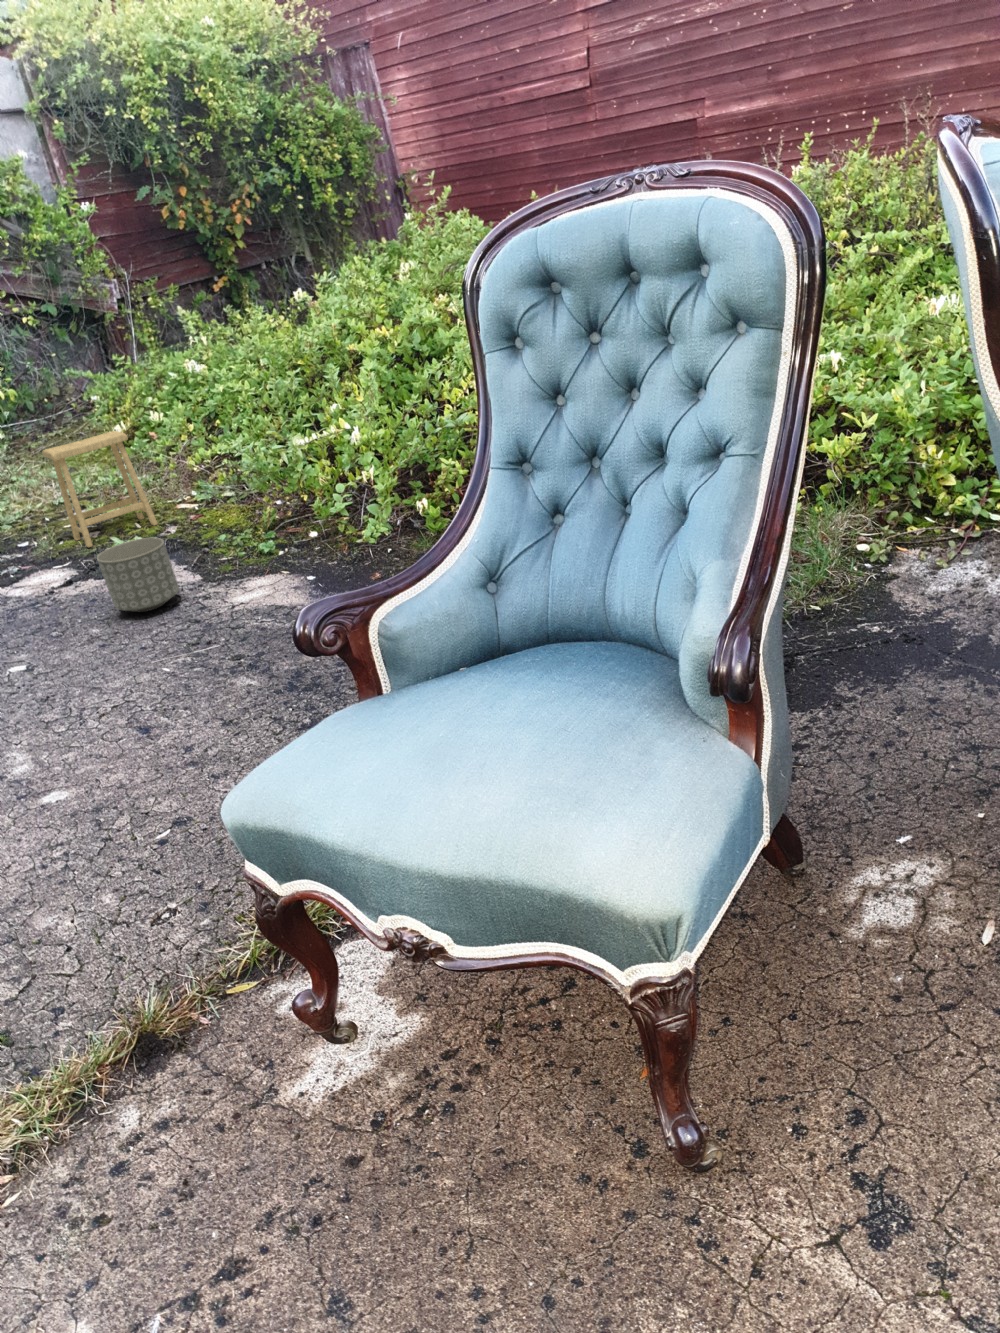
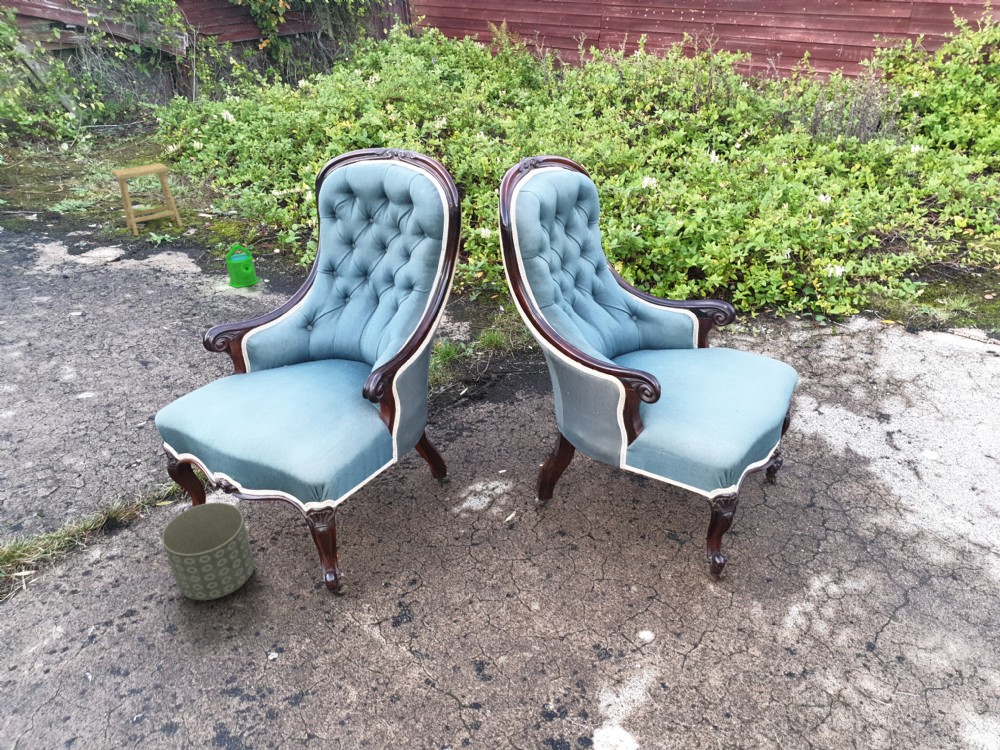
watering can: none [246,523,300,594] -> present [226,245,259,287]
planter: present [97,538,179,612] -> present [162,503,255,600]

